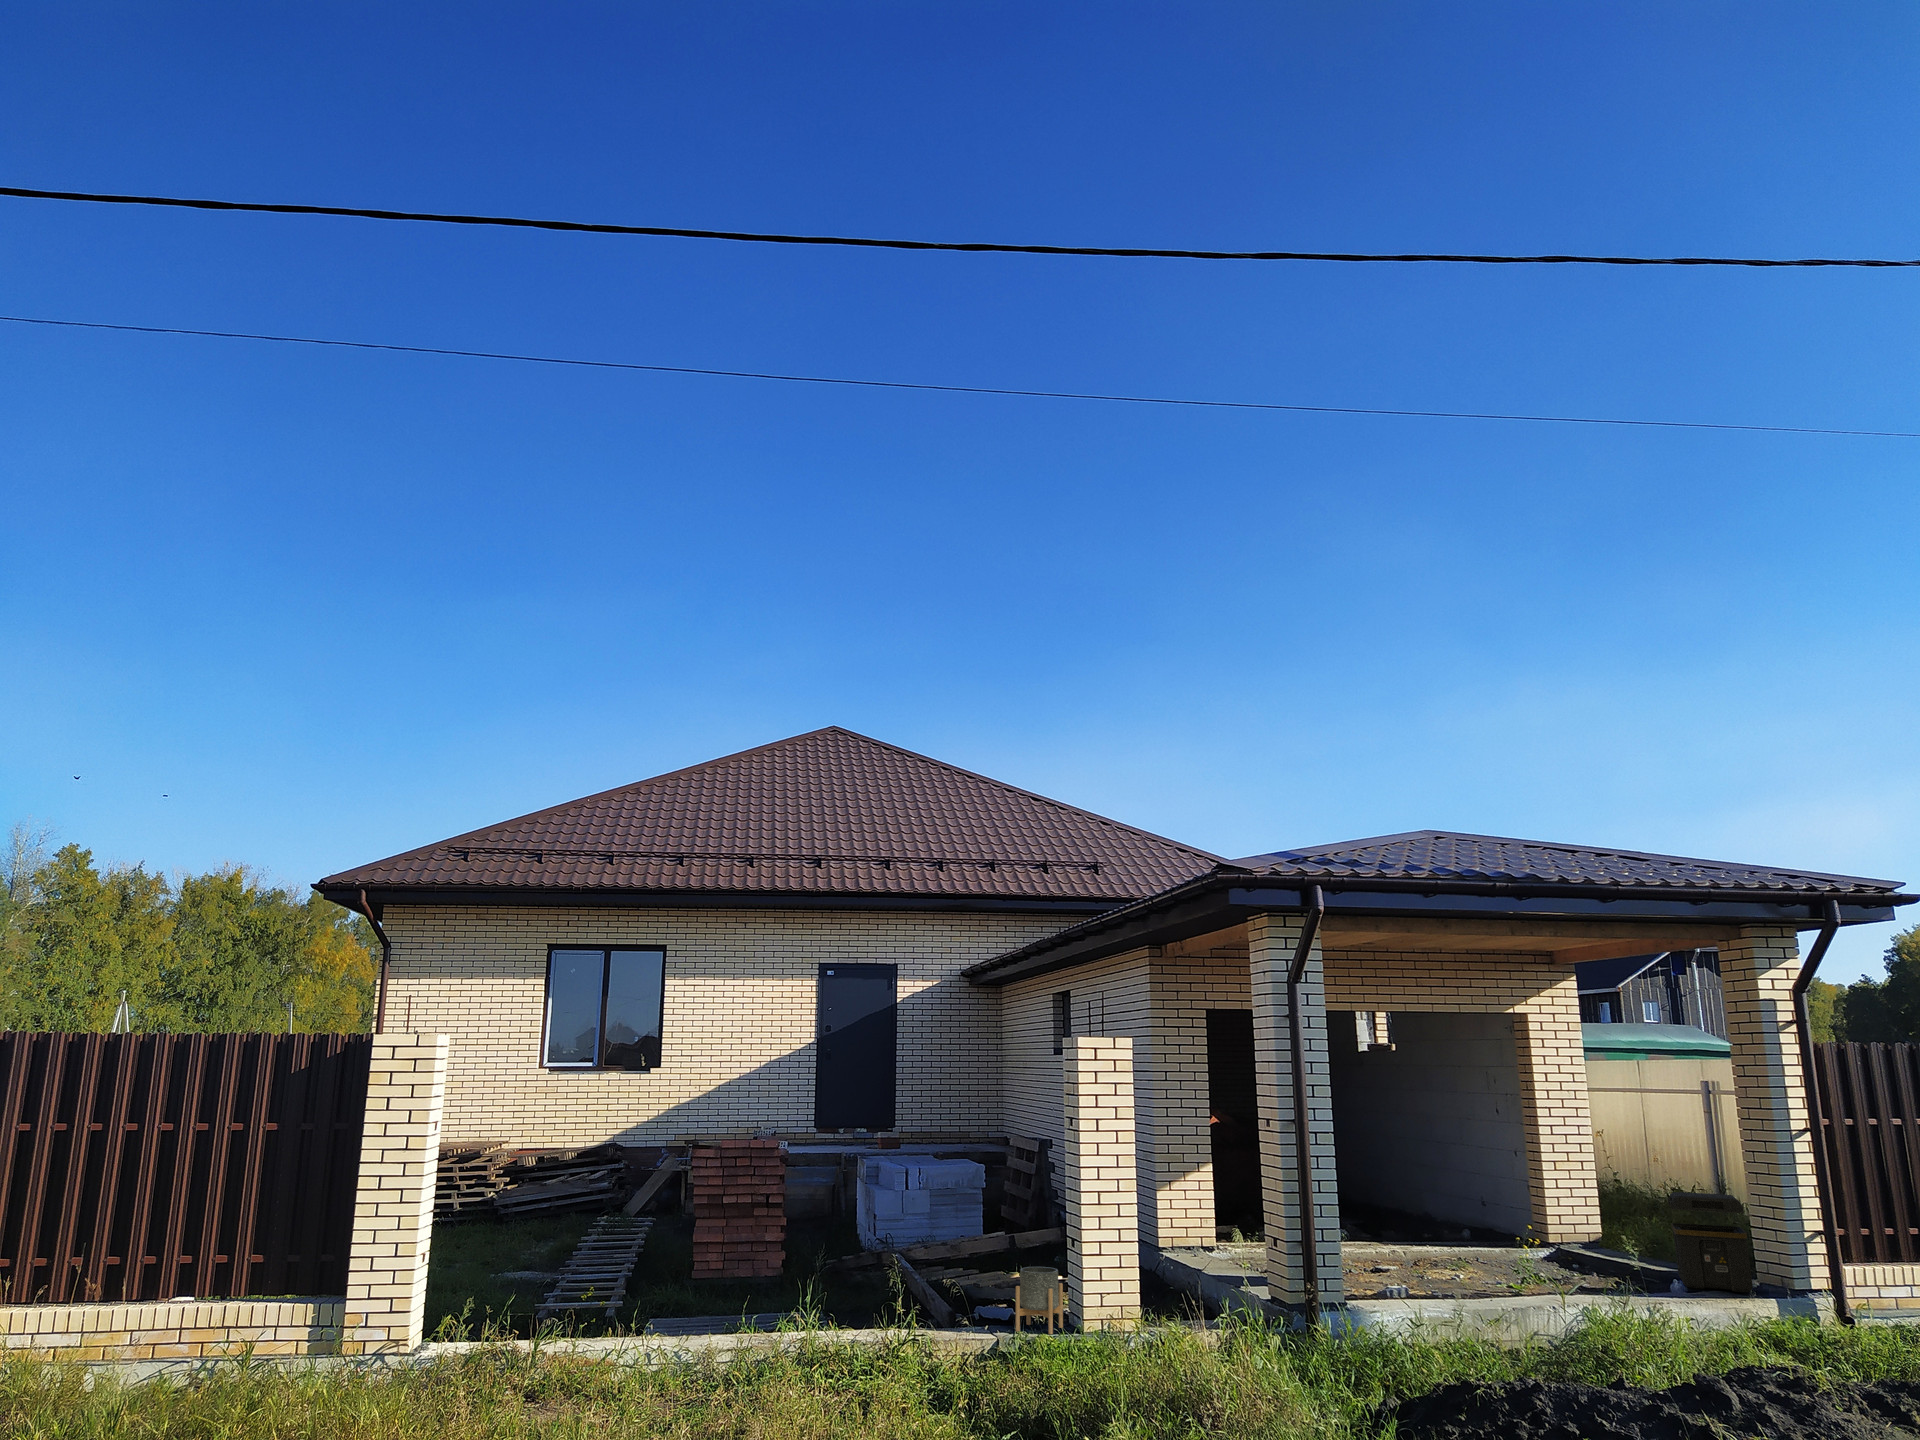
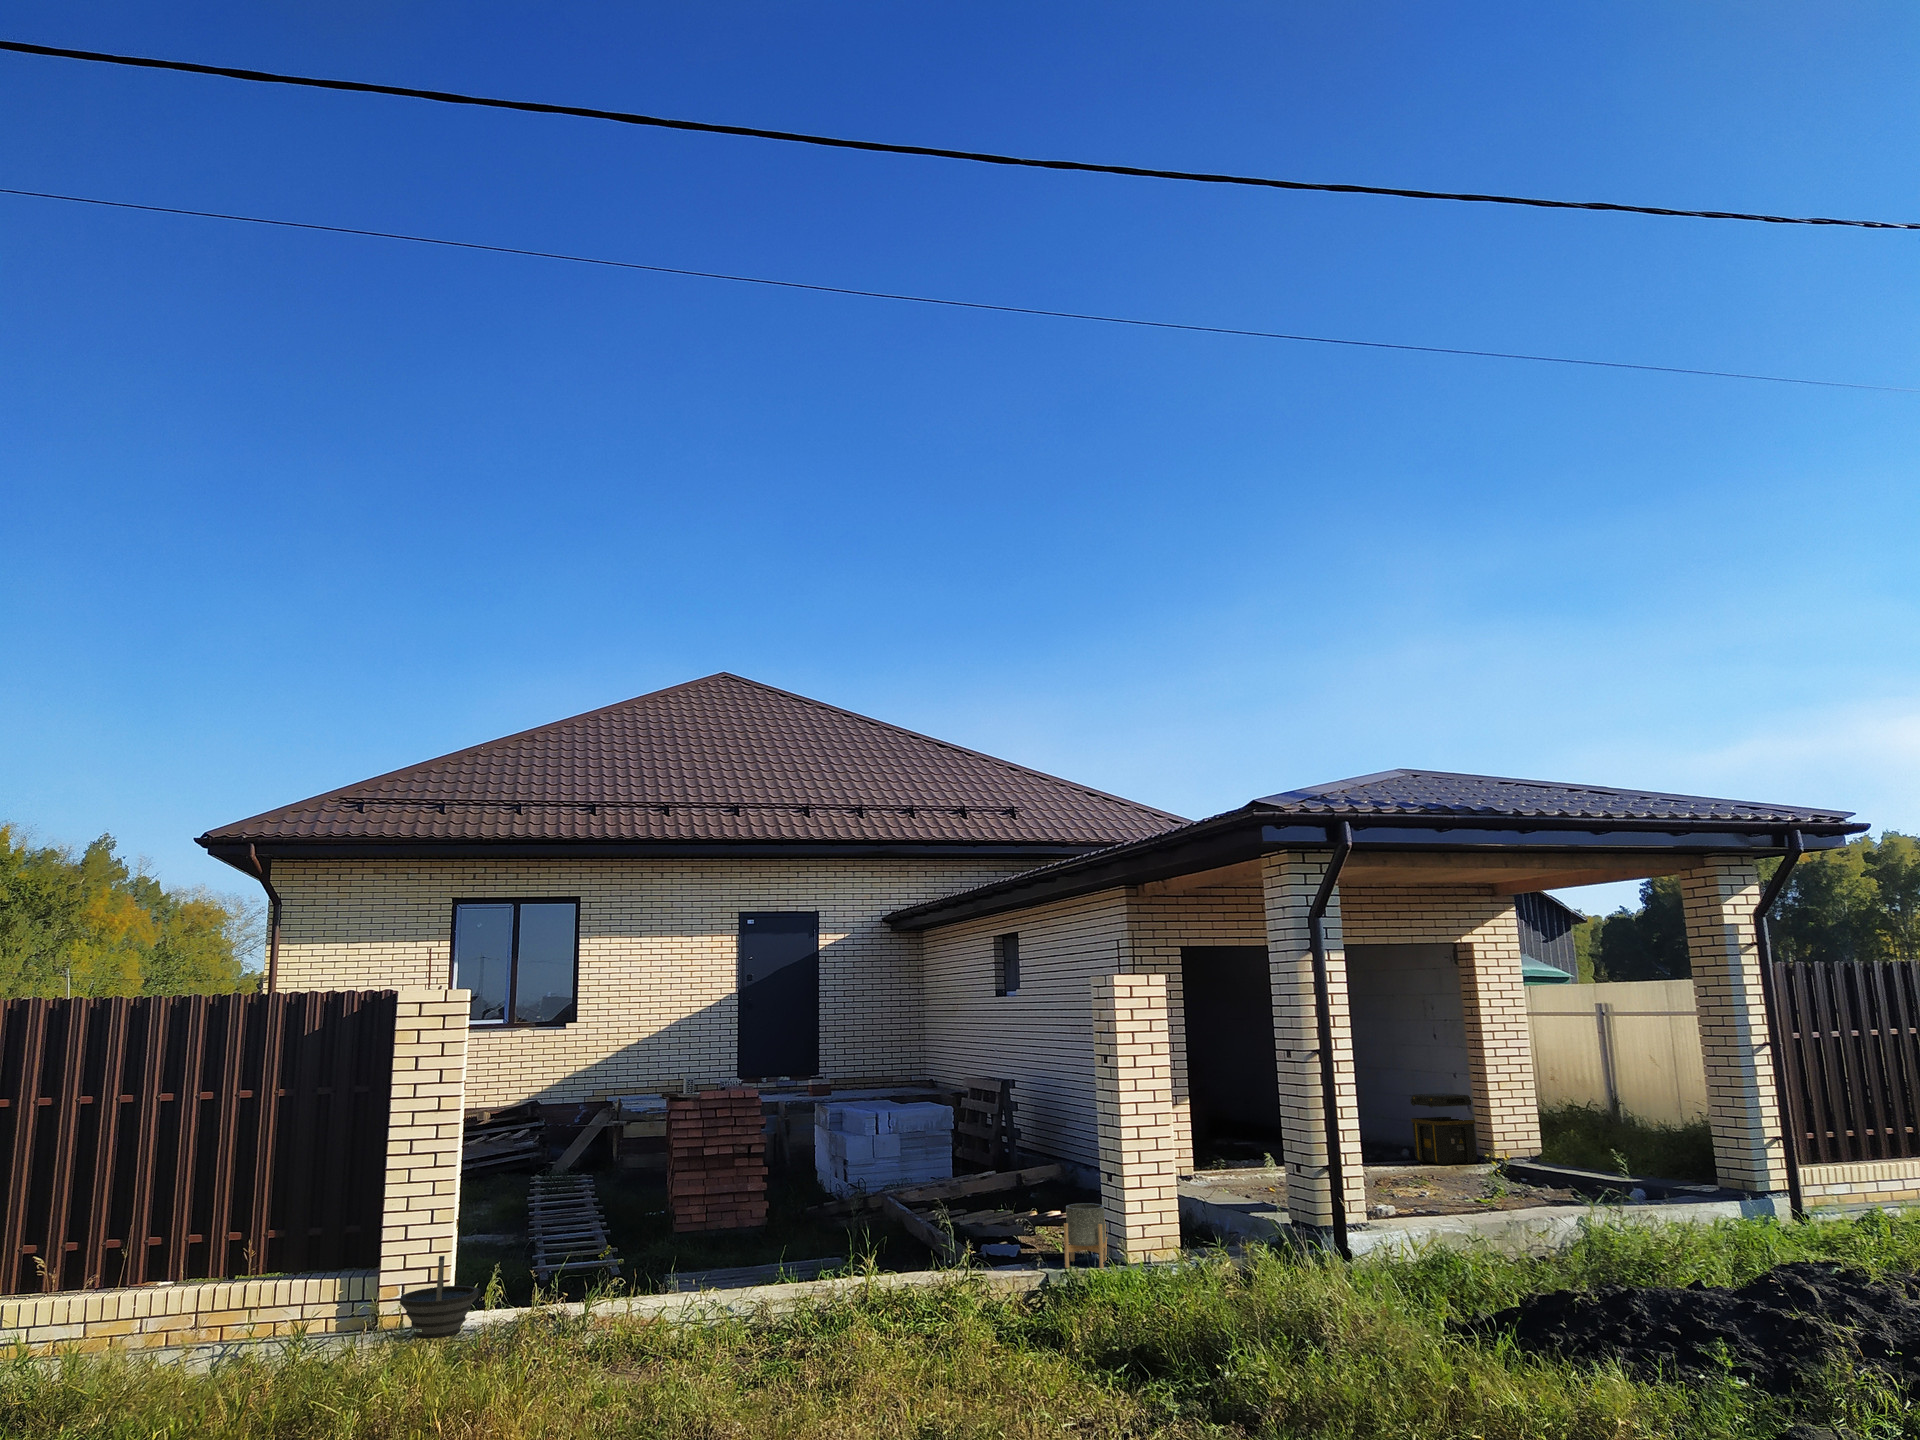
toolbox: present [1668,1192,1753,1292] -> present [1410,1093,1477,1165]
bucket: none [353,1287,429,1364] -> present [400,1256,479,1338]

